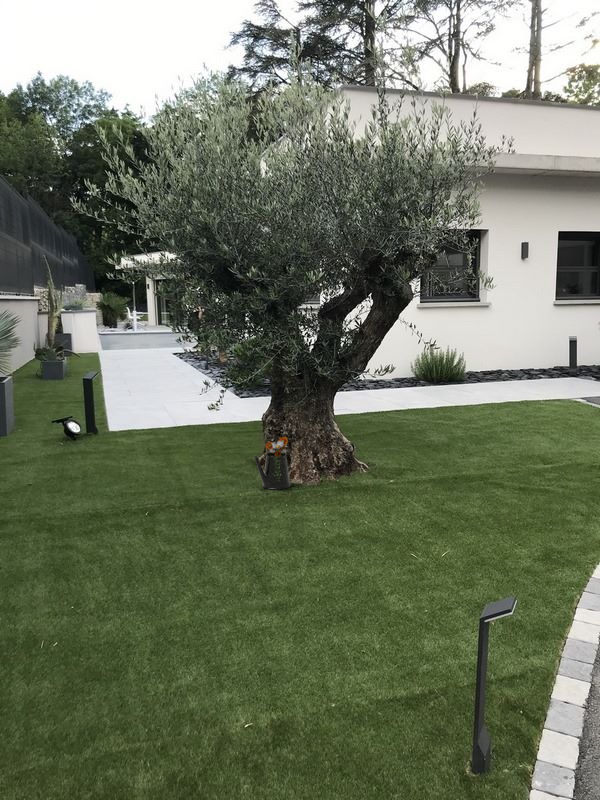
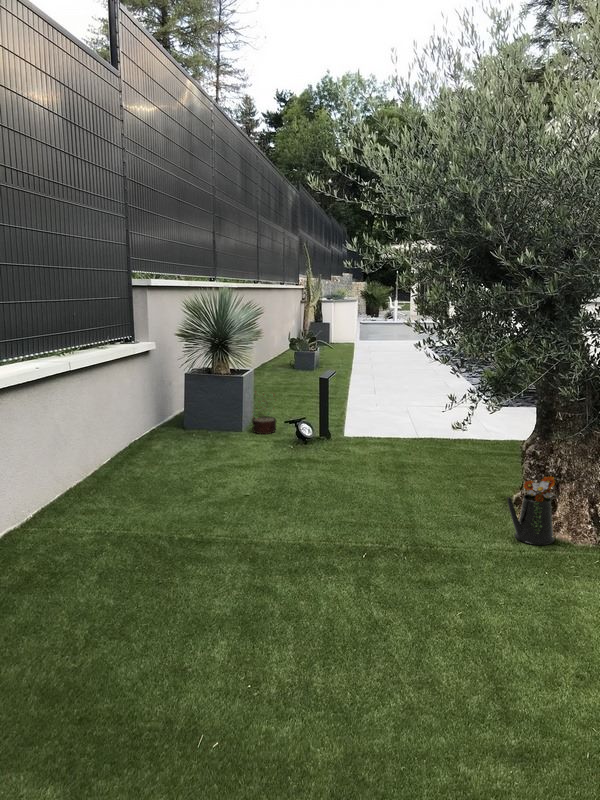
decorative plant: none [16,396,42,437] -> present [252,391,276,434]

